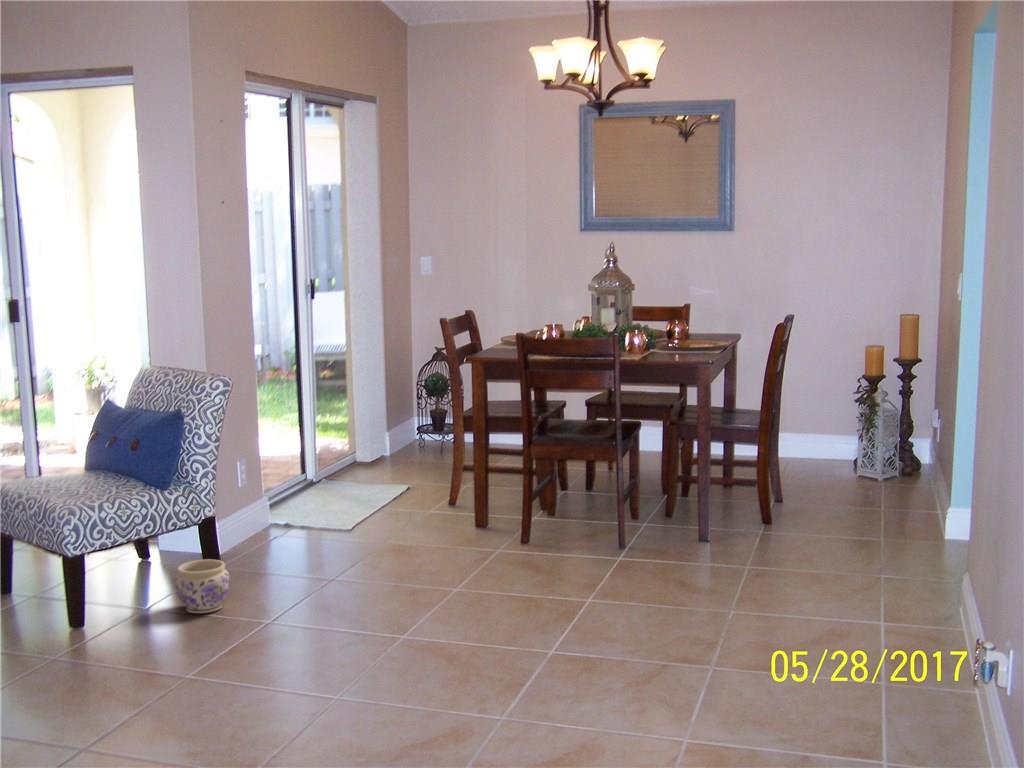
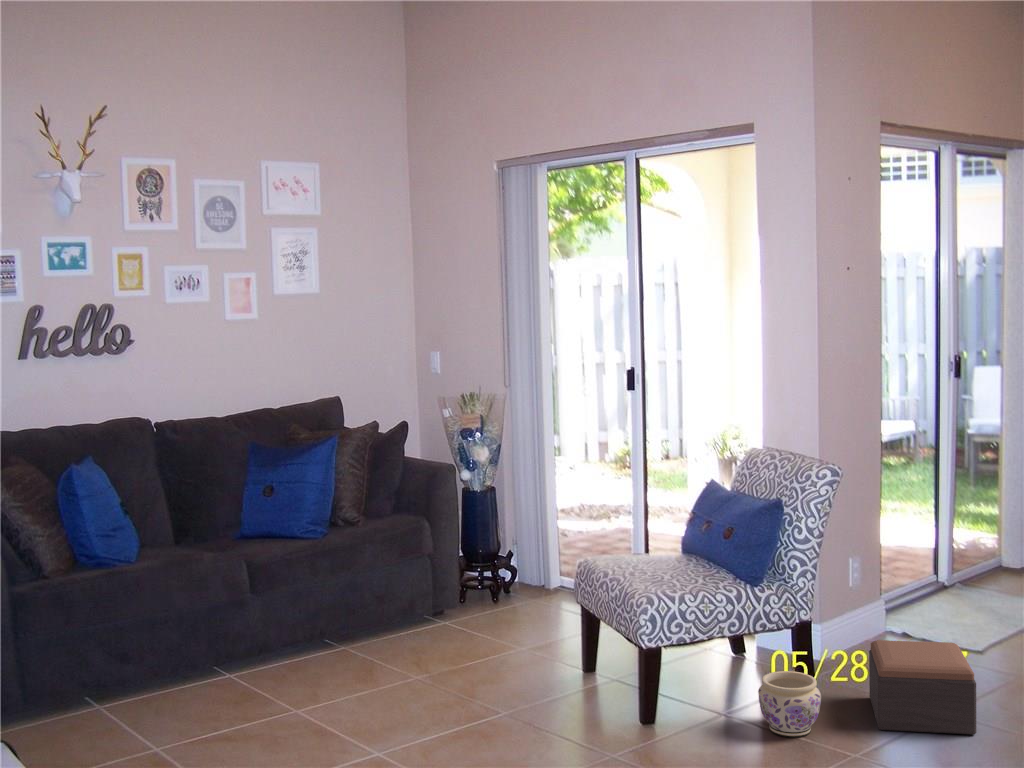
footstool: none [263,518,353,596] -> present [869,640,976,735]

